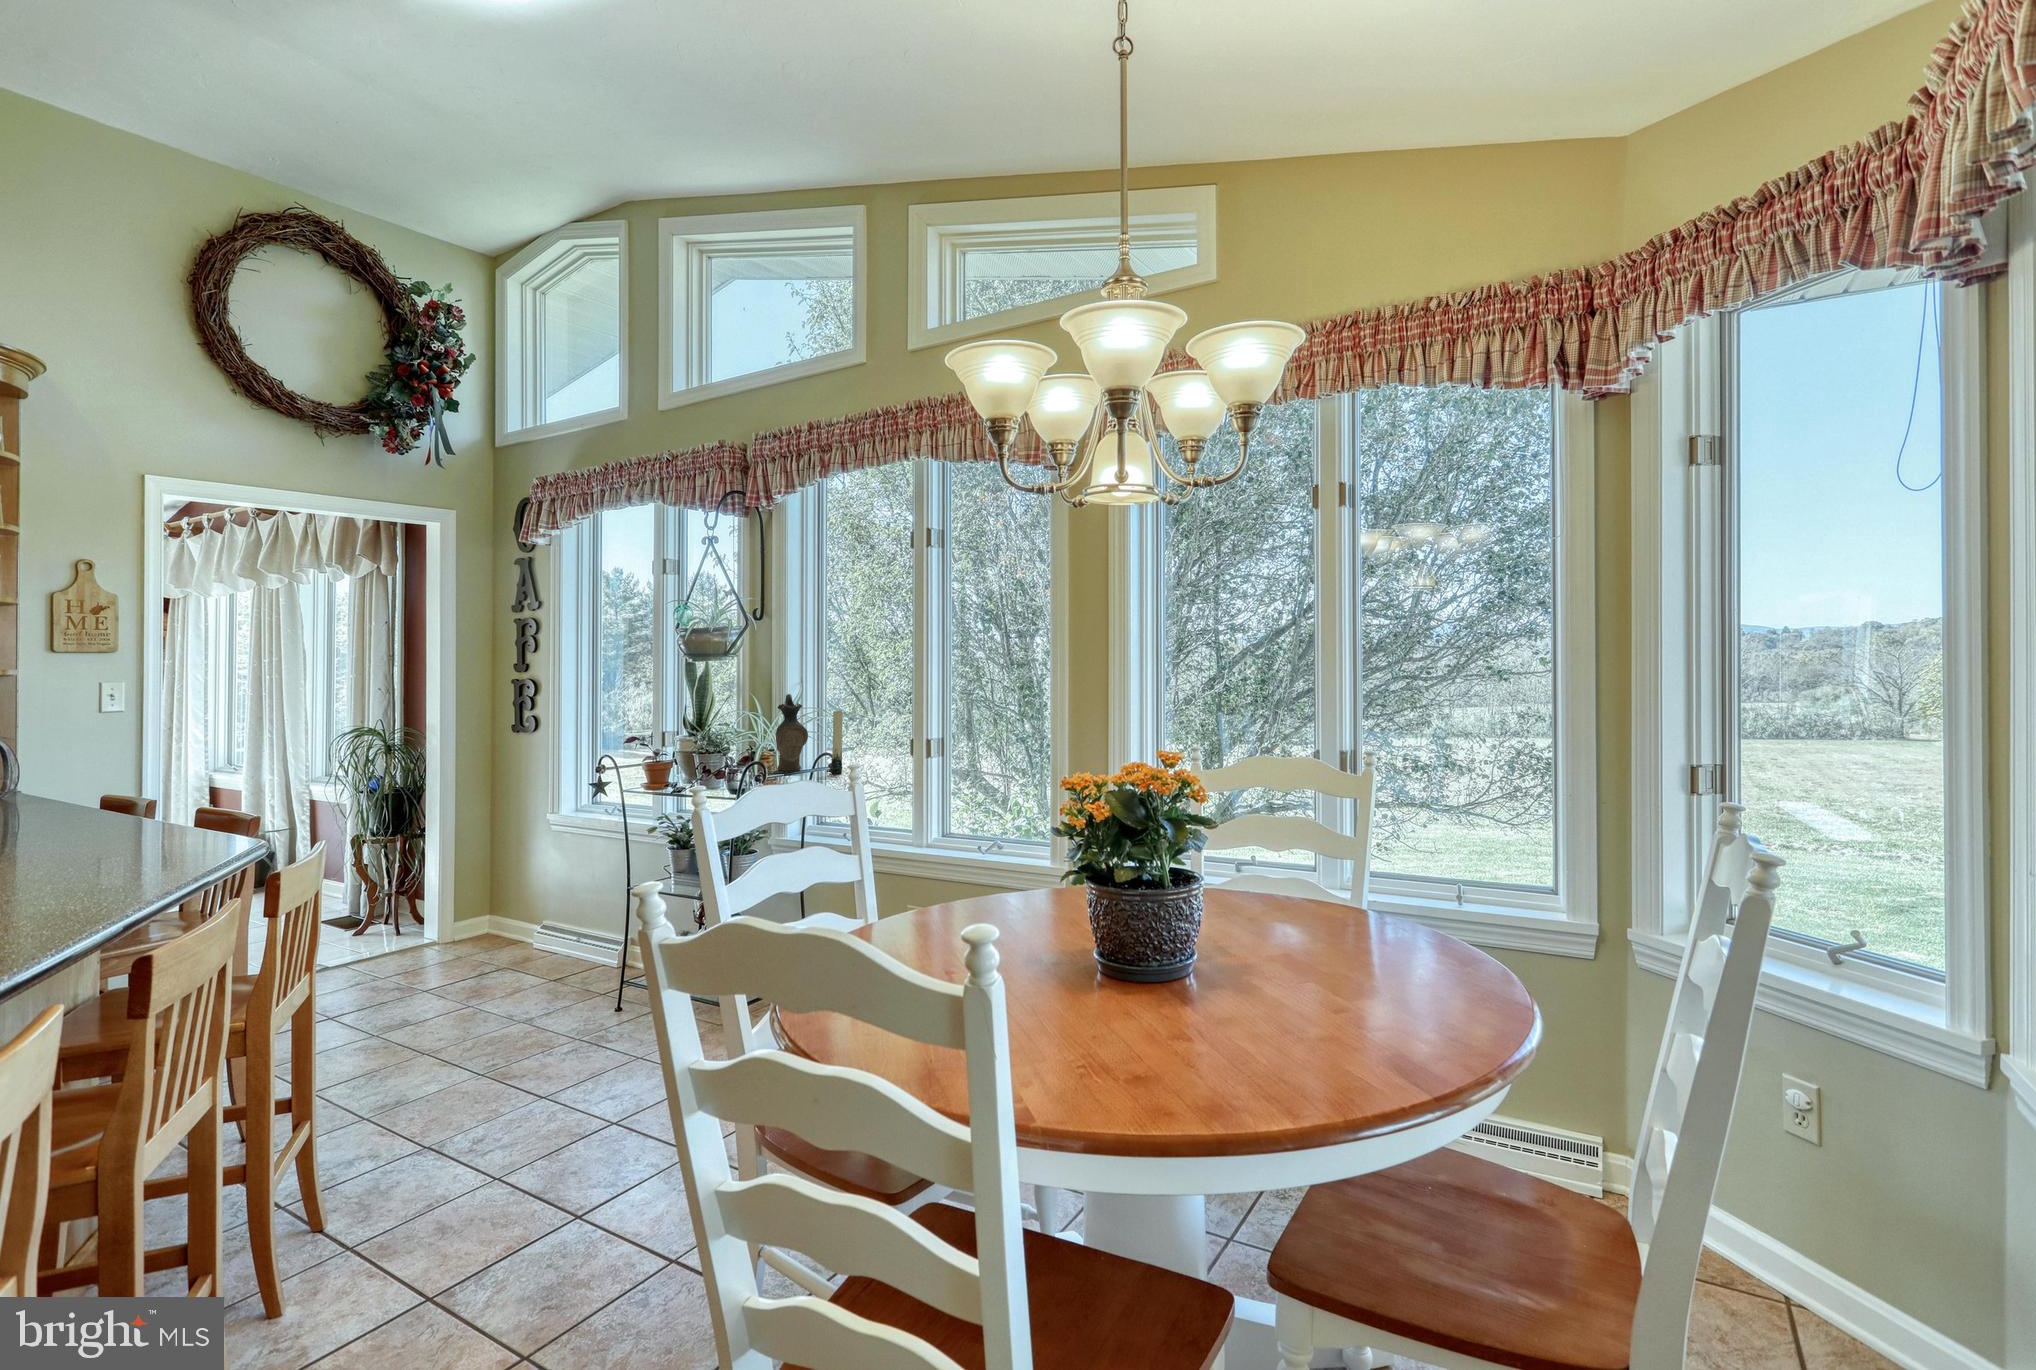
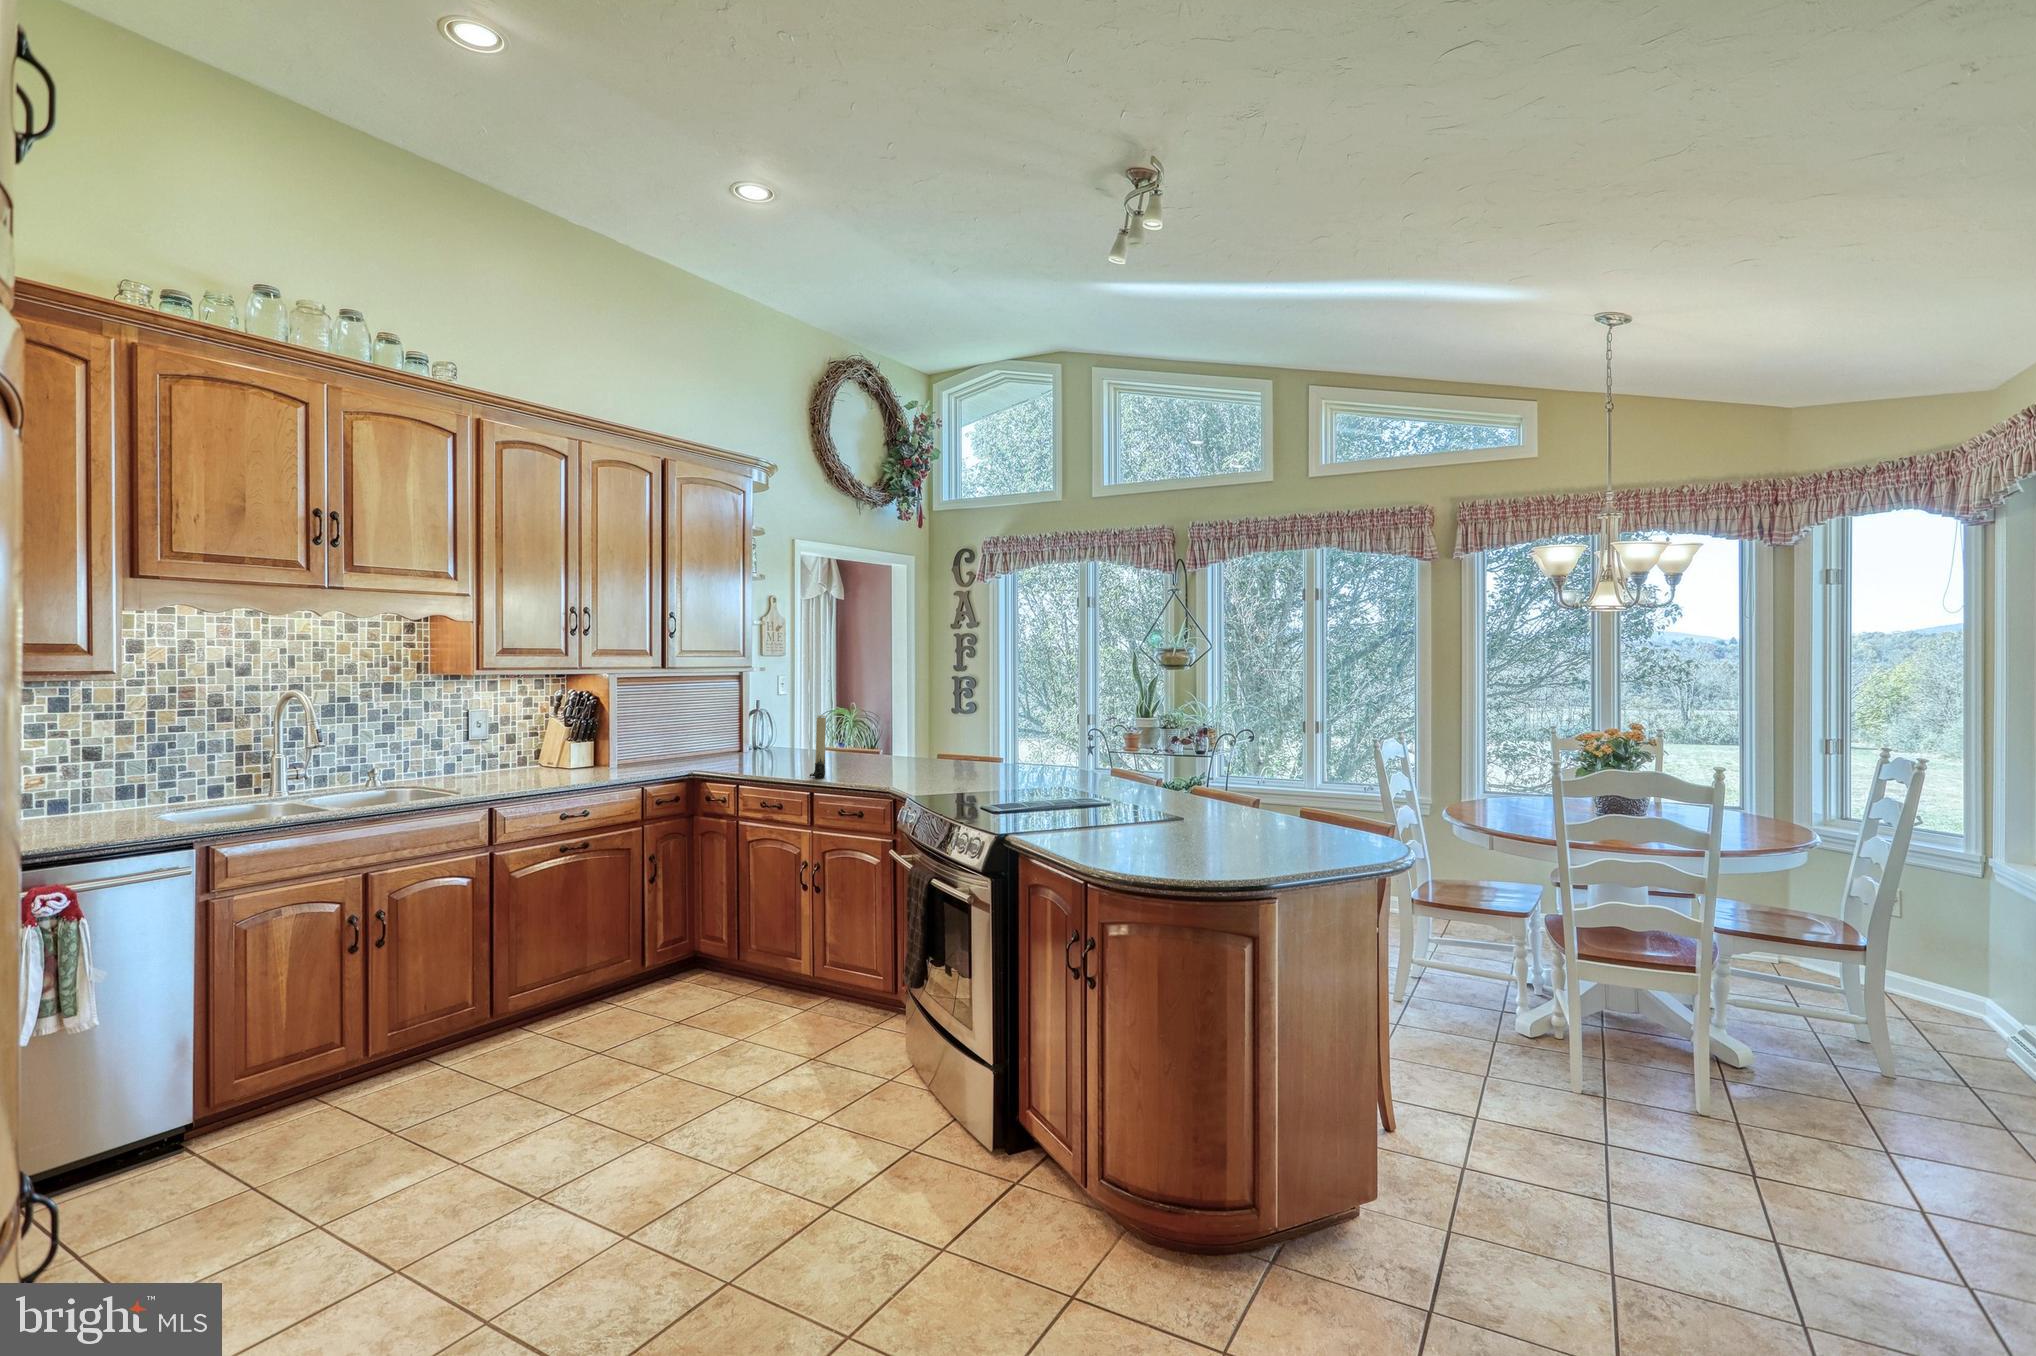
ceramic pitcher: present [776,694,808,771] -> none [762,700,793,774]

